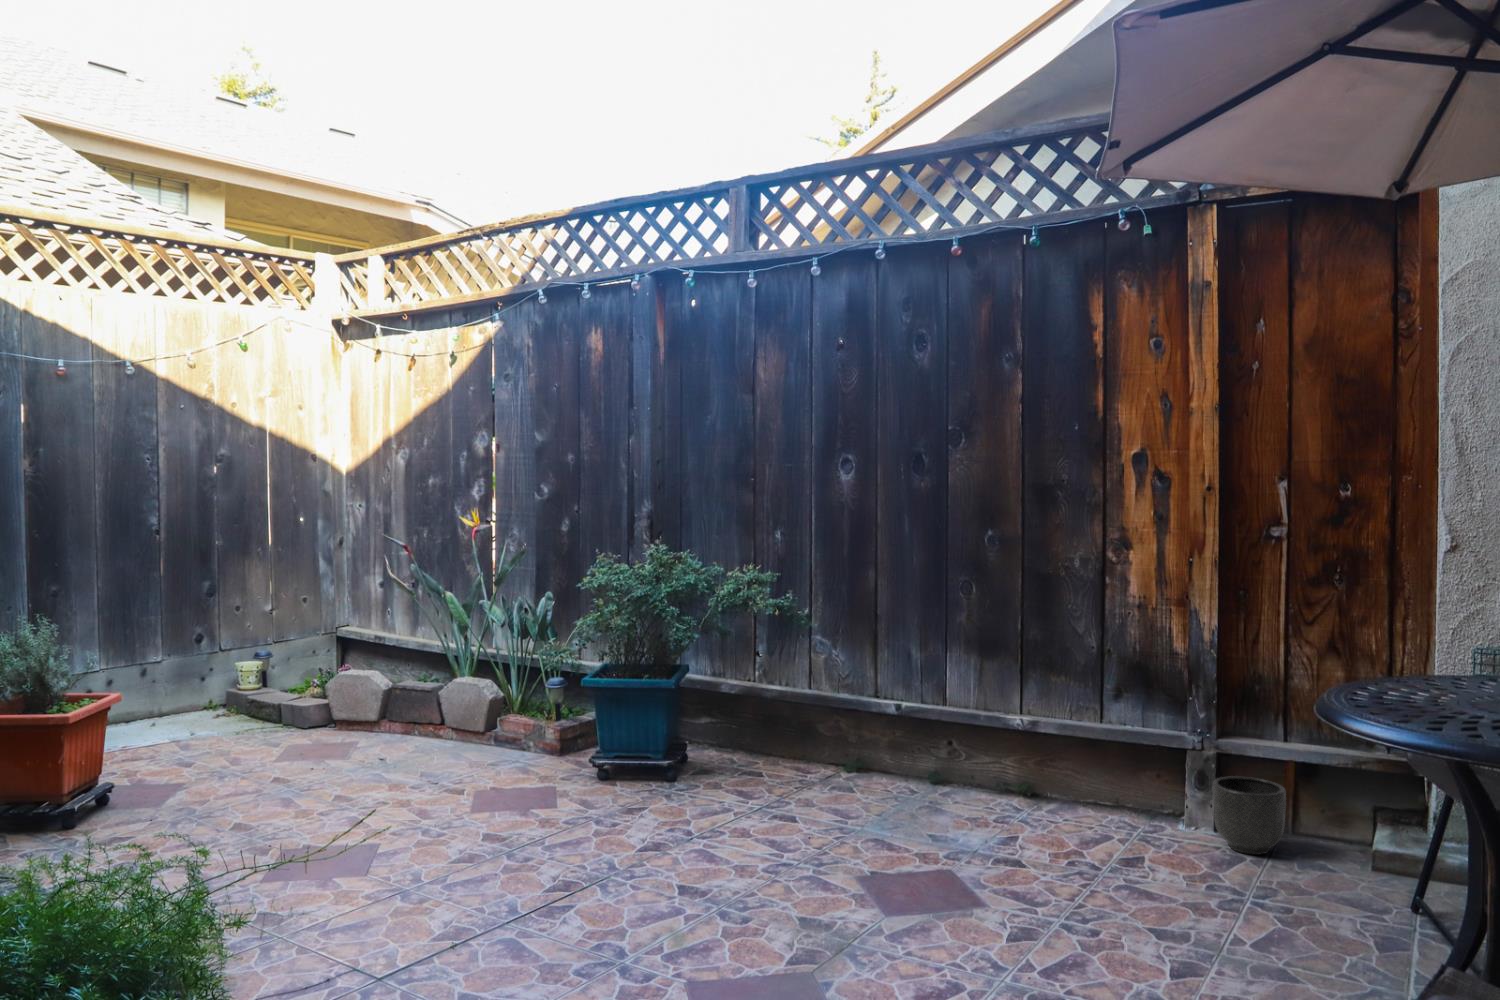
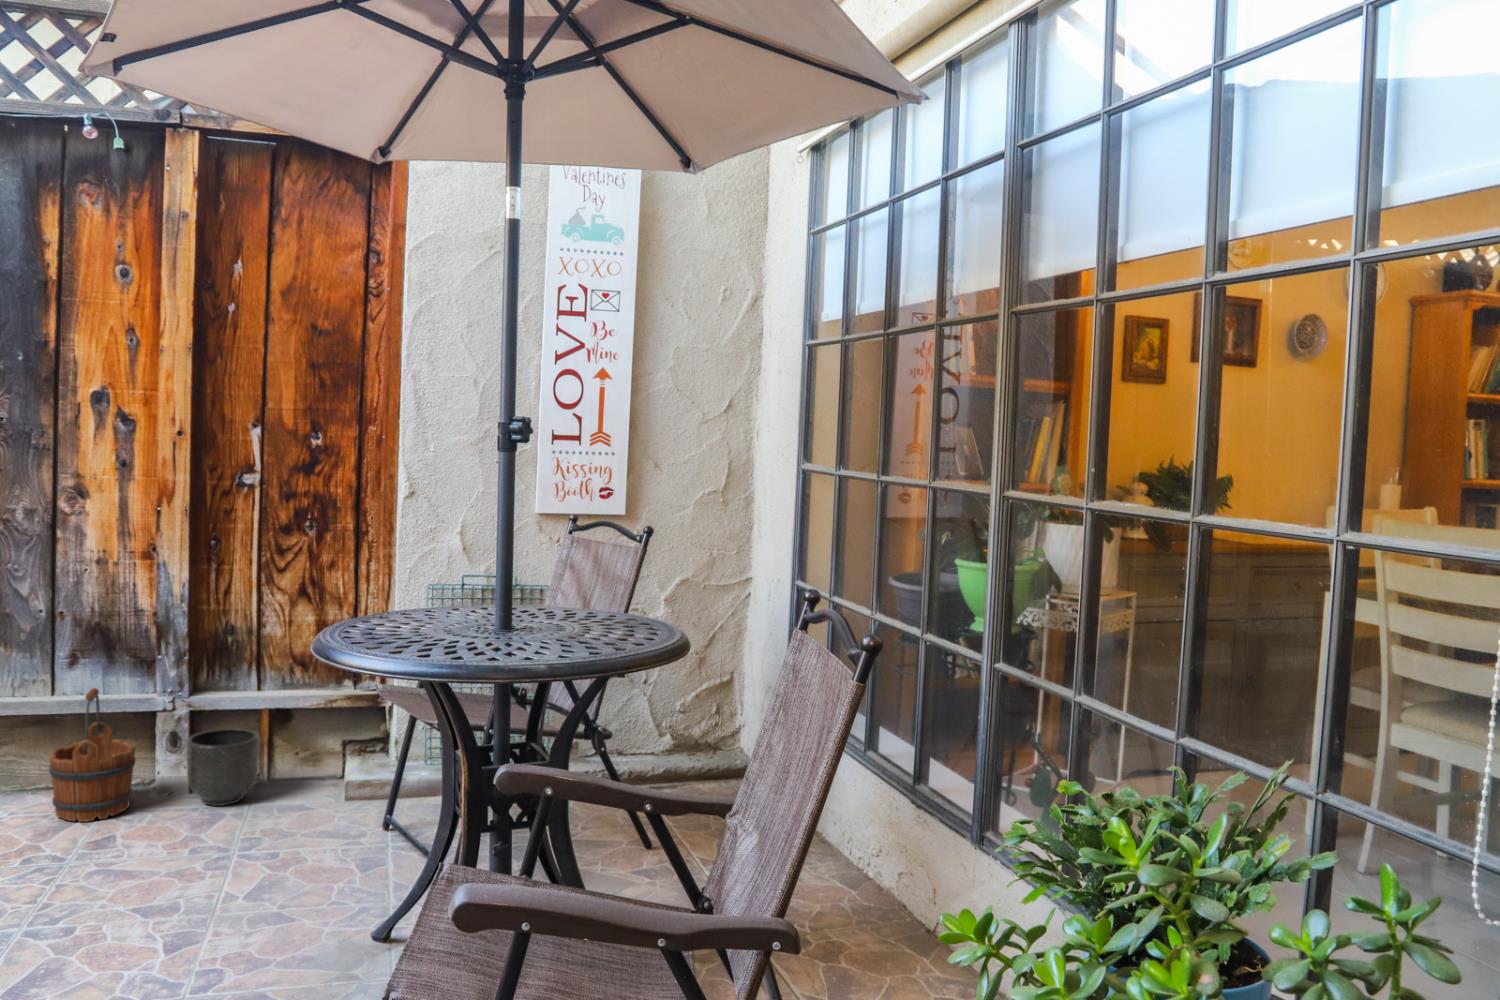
wooden bucket: none [1096,718,1167,839] -> present [49,688,136,822]

